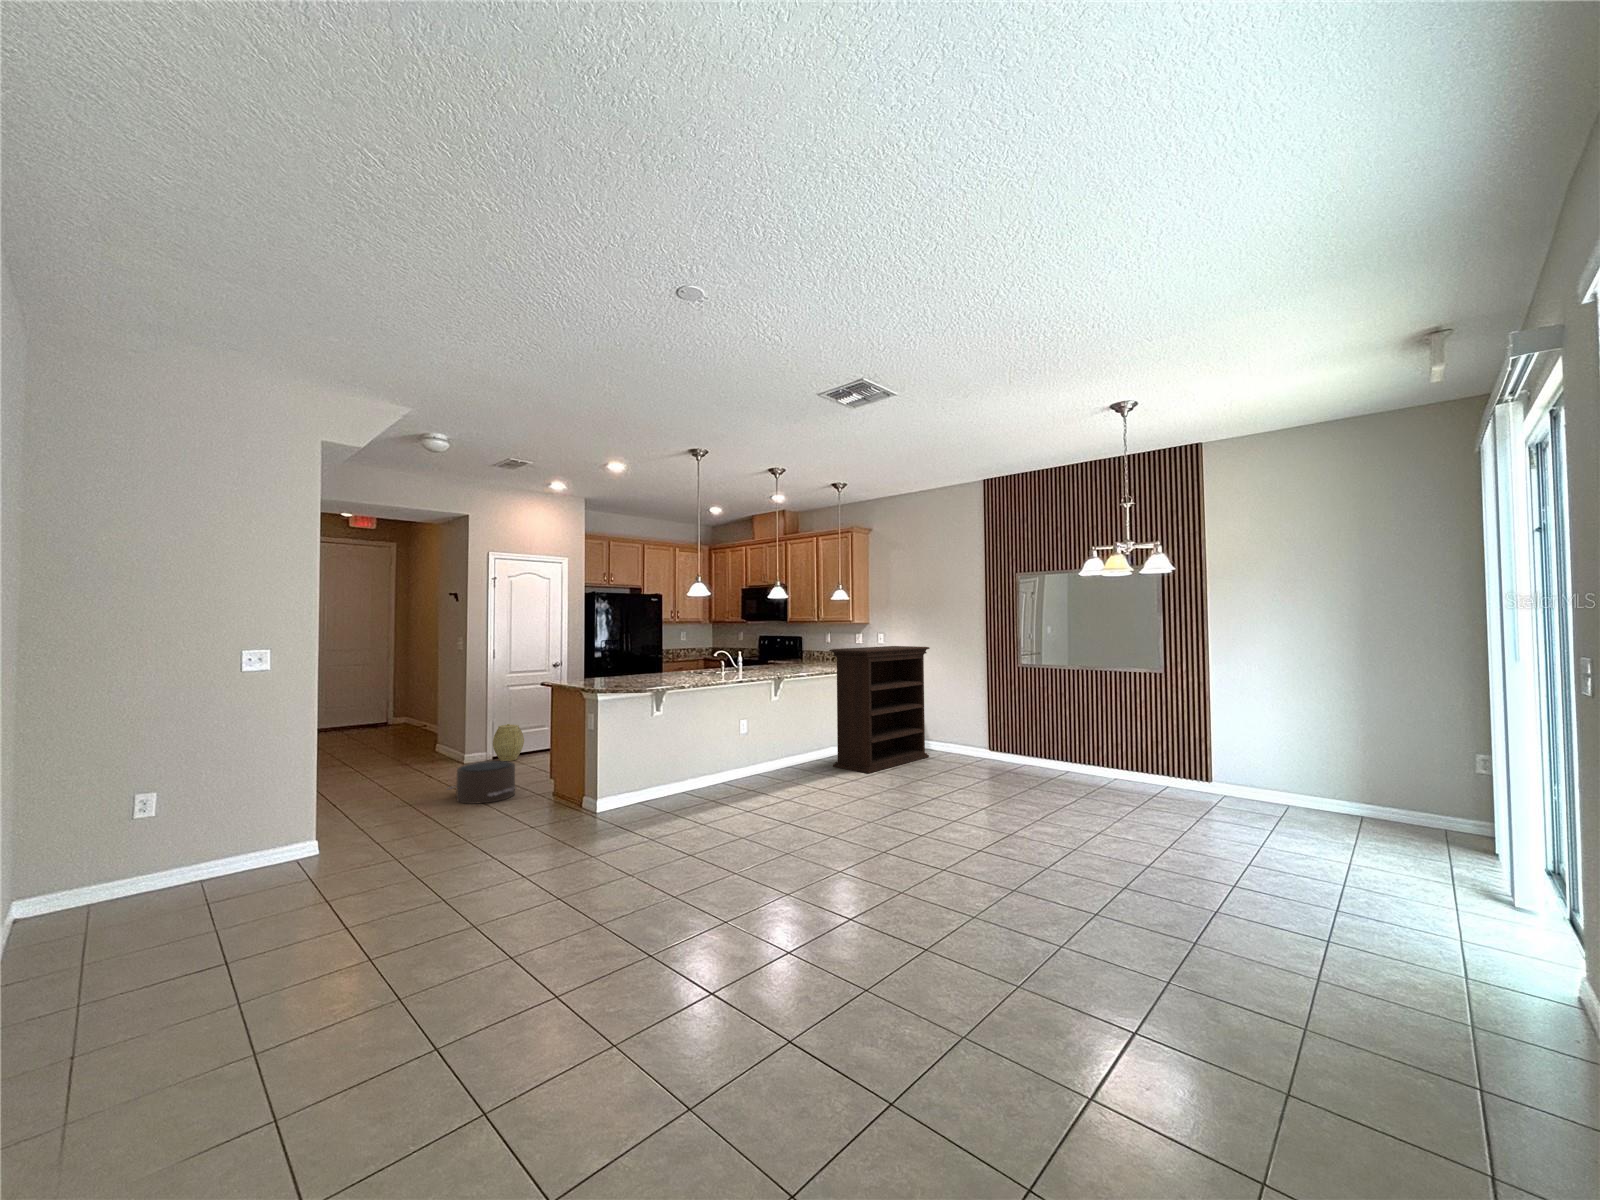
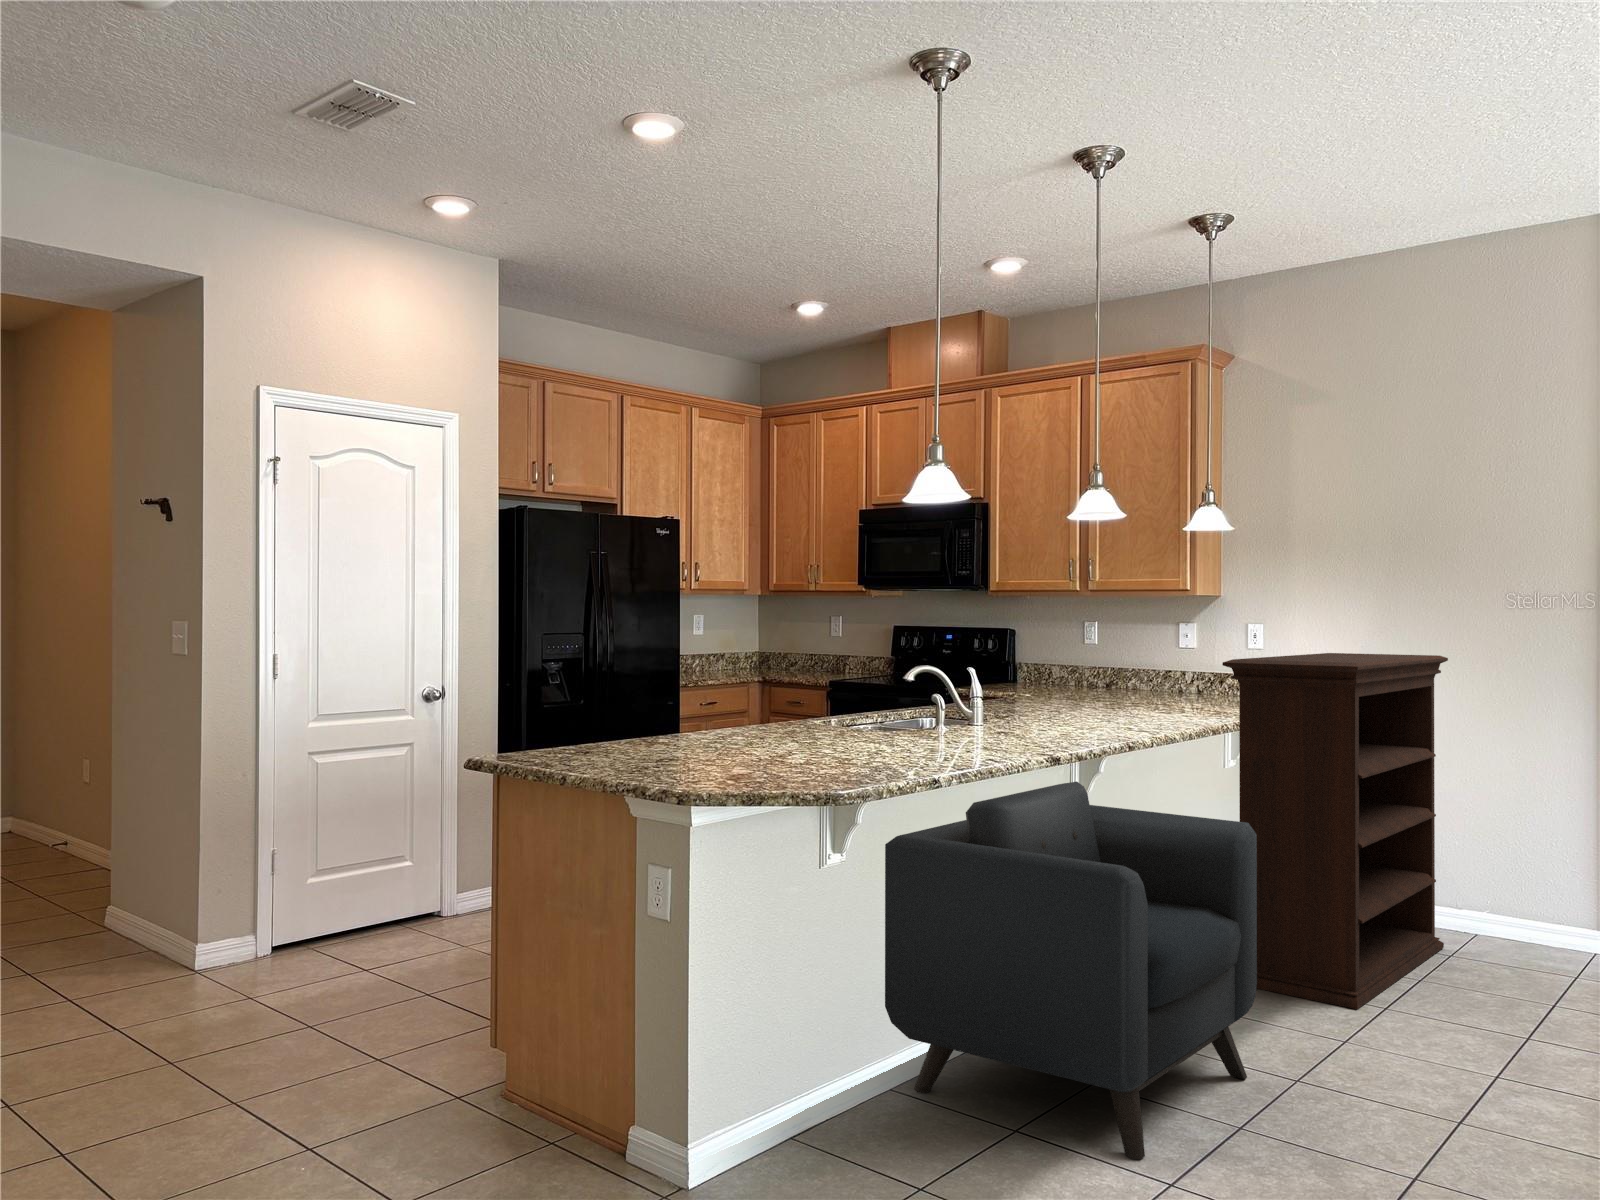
armchair: none [677,691,809,807] -> present [885,781,1257,1159]
woven basket: present [493,724,524,761] -> none [273,859,358,963]
pouf: present [448,761,516,804] -> none [166,994,397,1148]

